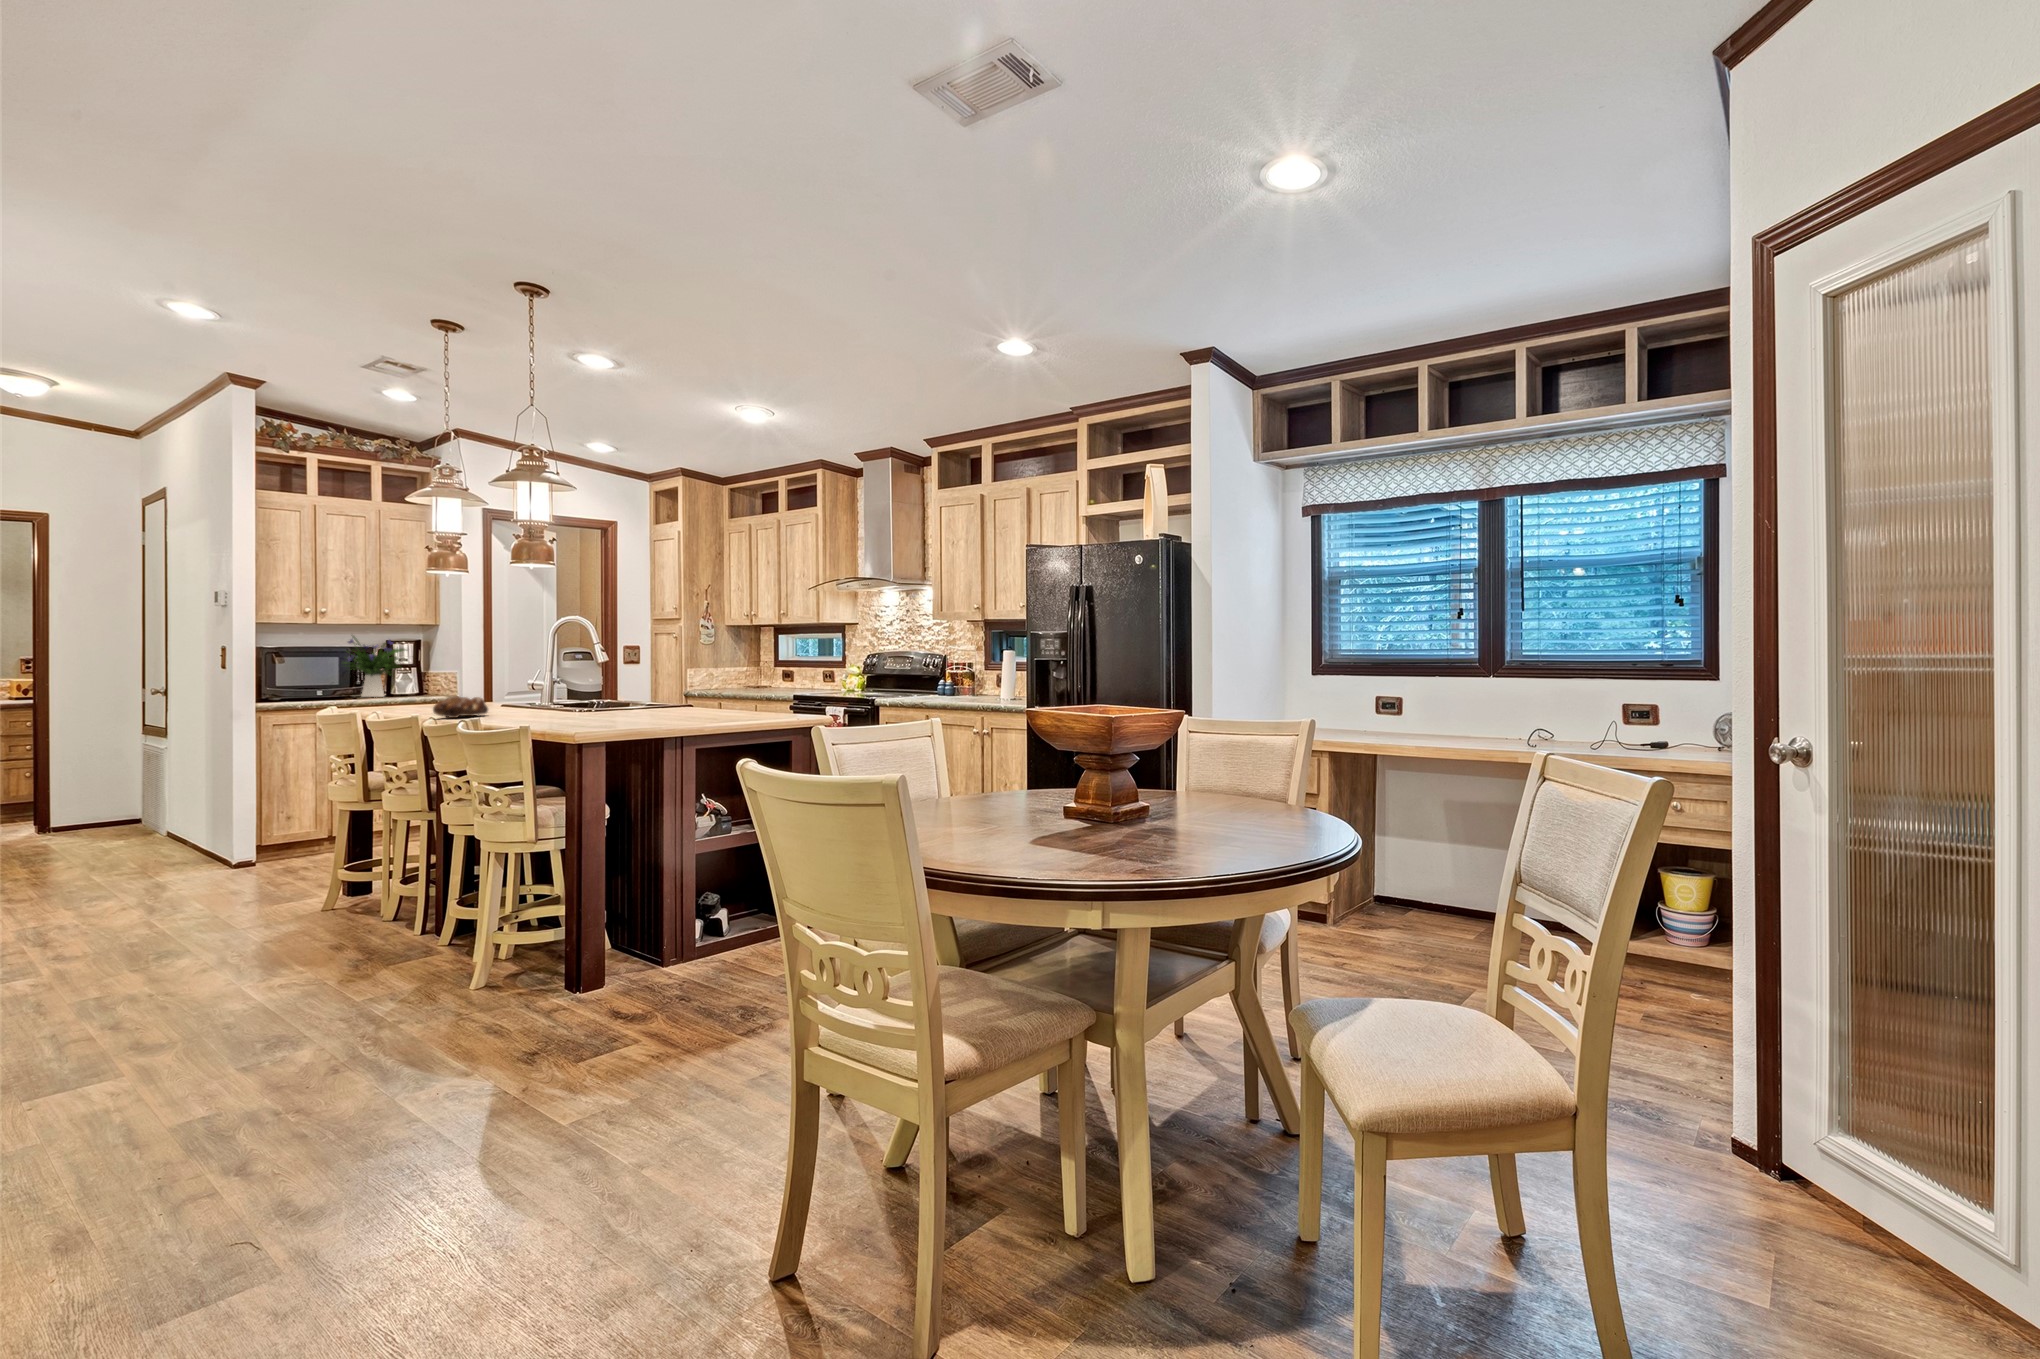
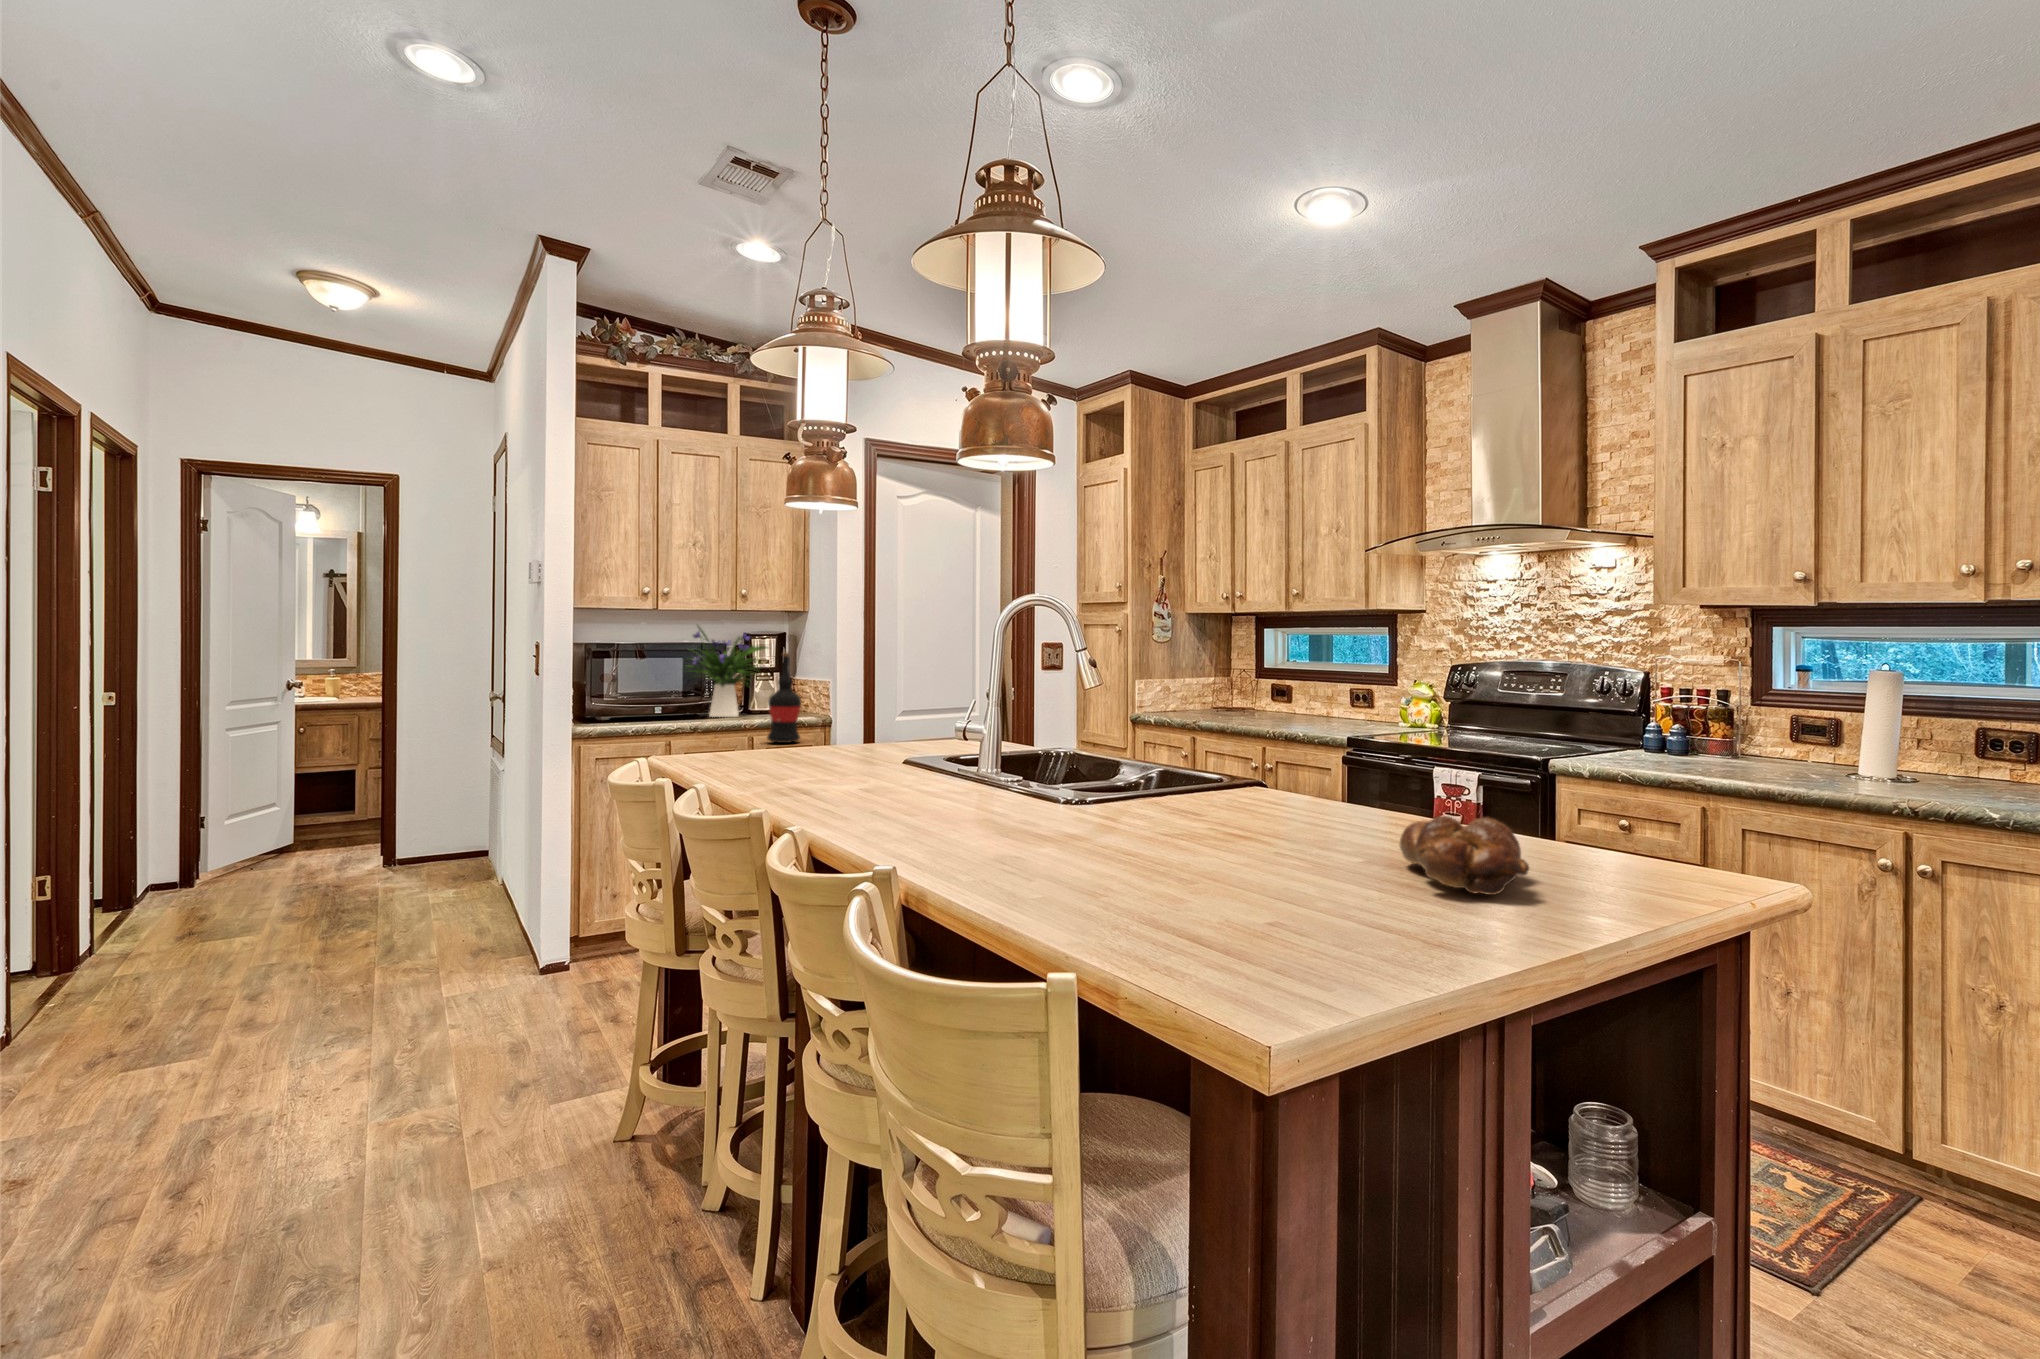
wine bottle: none [412,649,435,703] -> present [767,652,801,743]
bread loaf: present [433,696,488,718] -> present [1399,816,1529,895]

